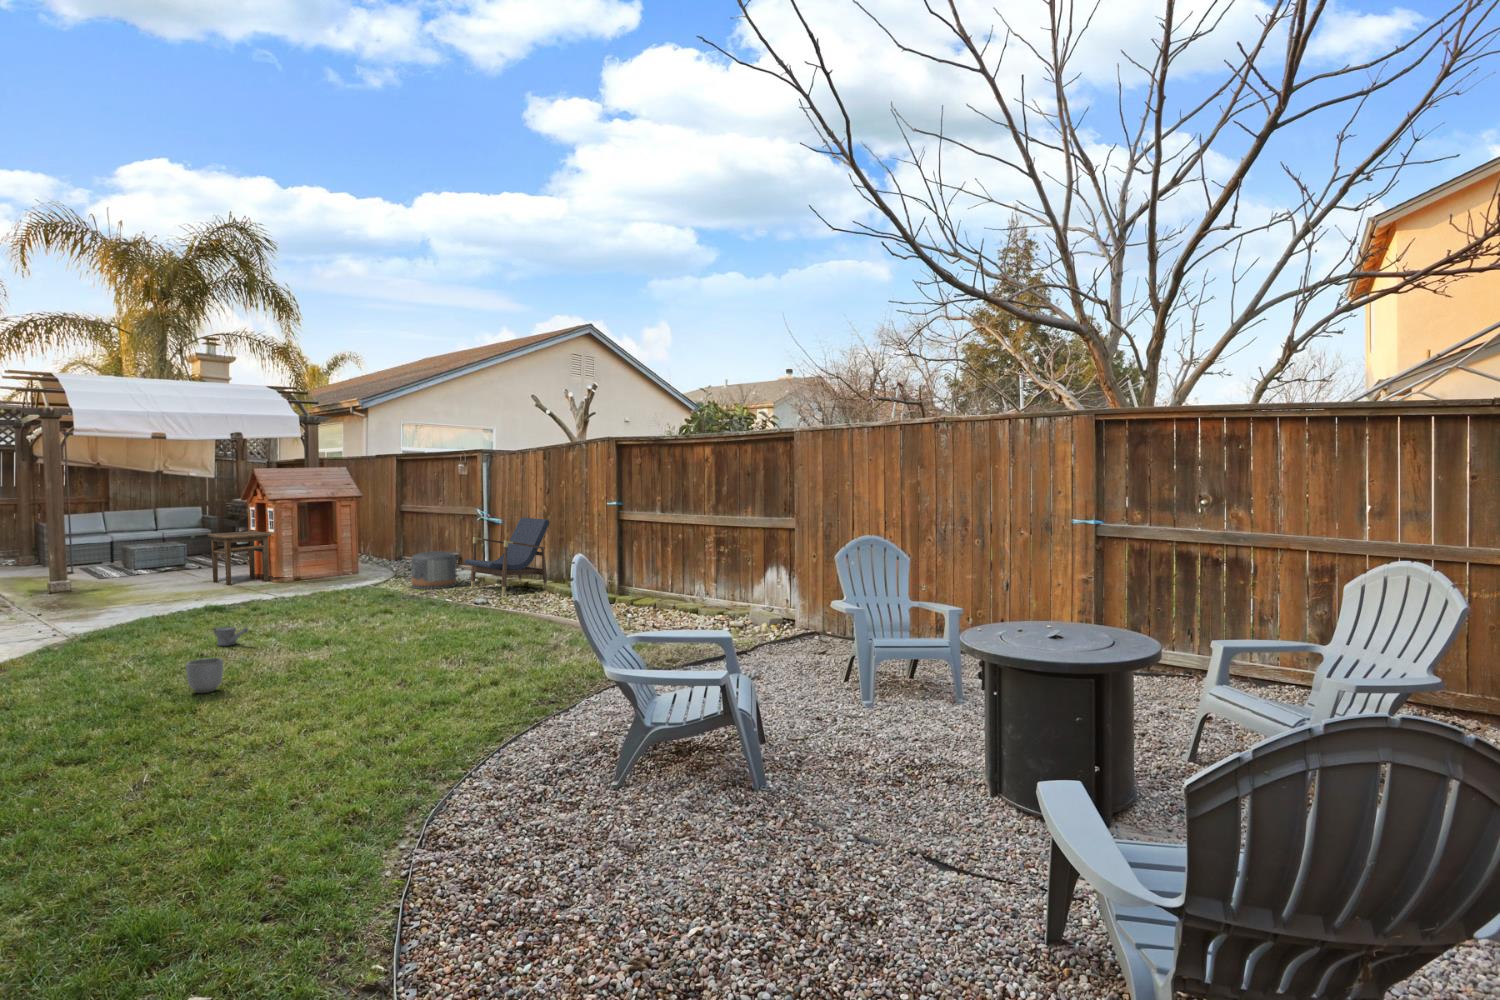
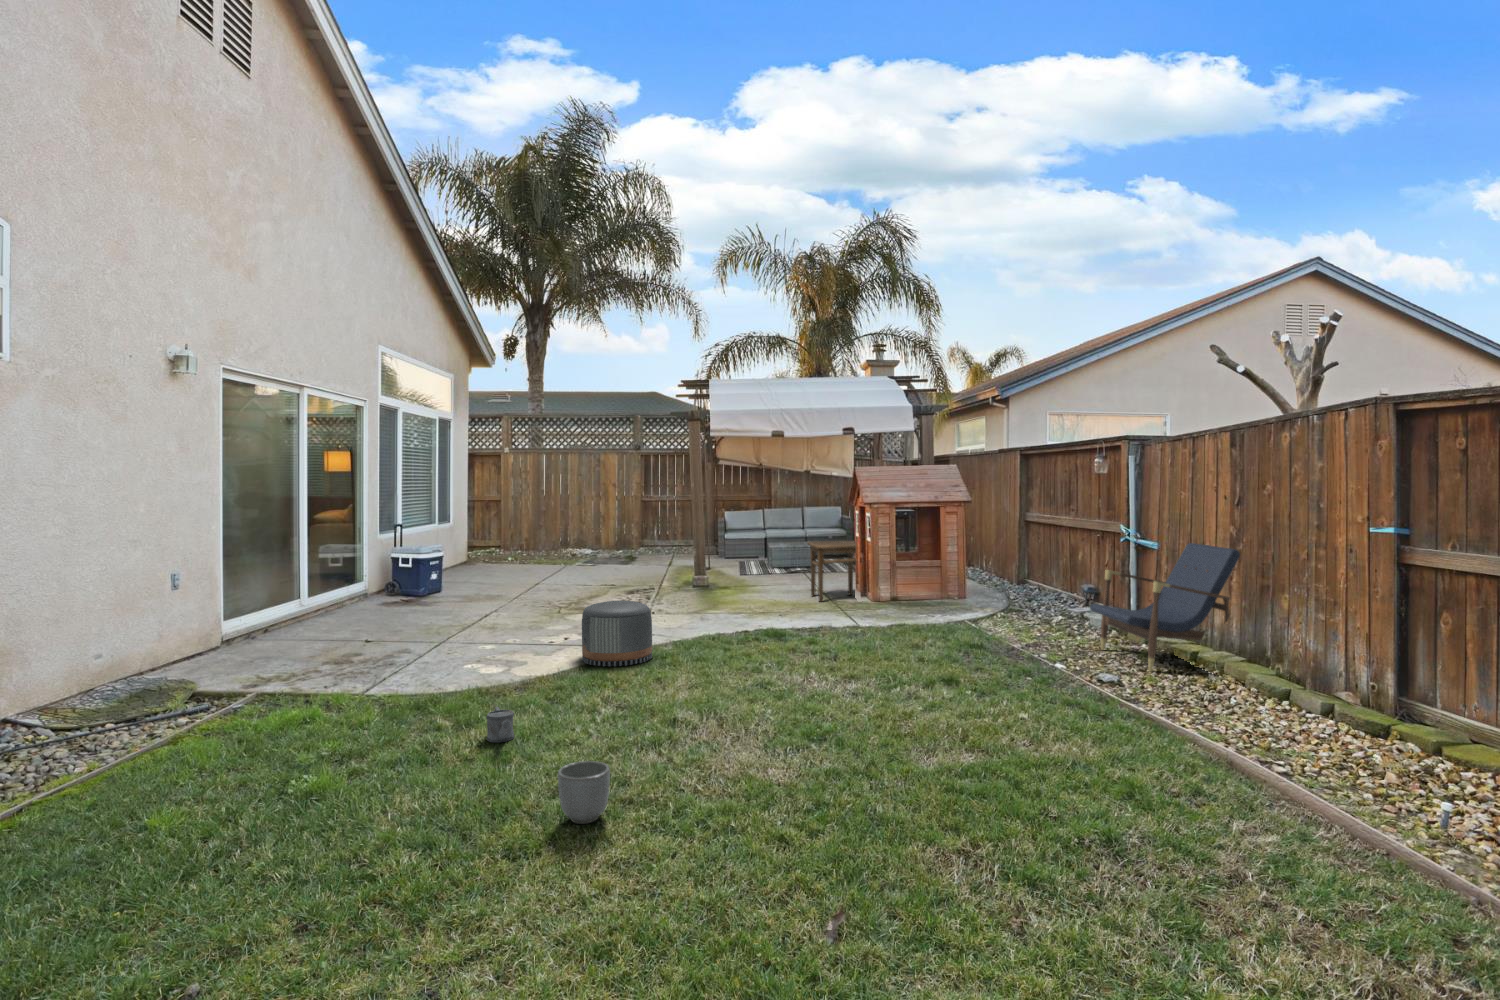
pouf: present [411,551,457,589] -> present [582,601,652,666]
watering can: present [214,627,248,646] -> present [486,707,515,743]

